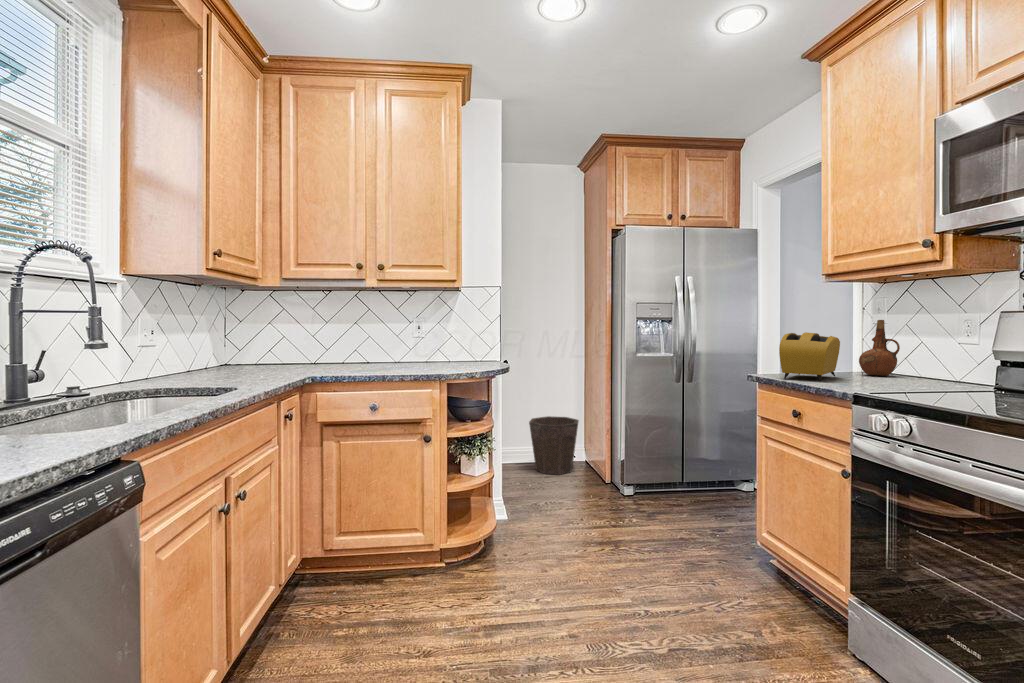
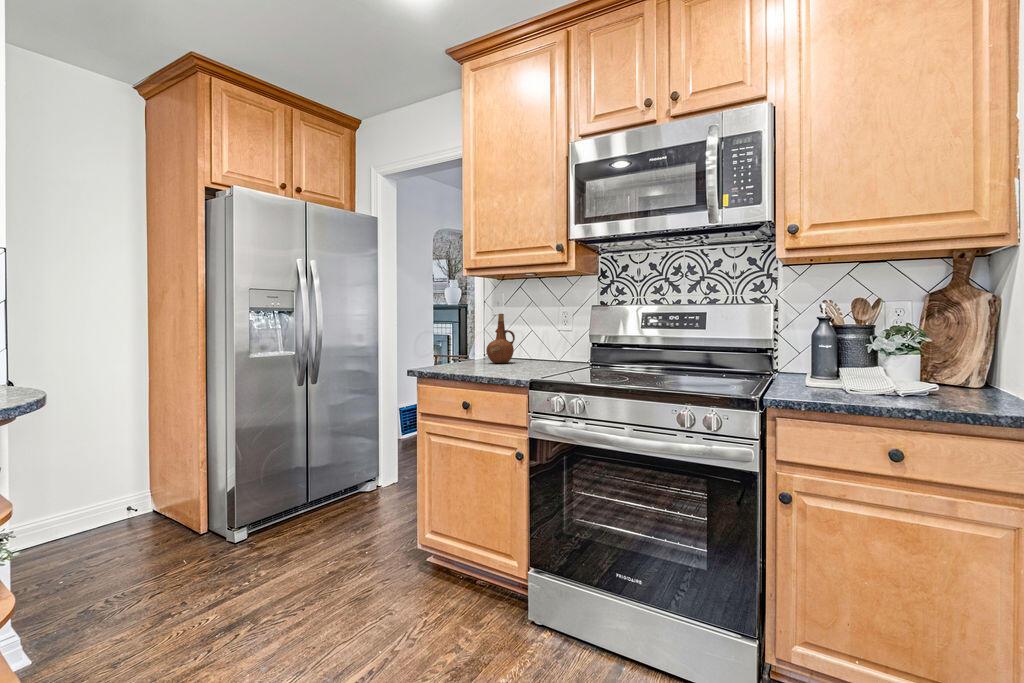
toaster: present [779,332,840,381] -> none [439,325,484,373]
waste bin: present [529,416,579,475] -> none [48,456,144,550]

